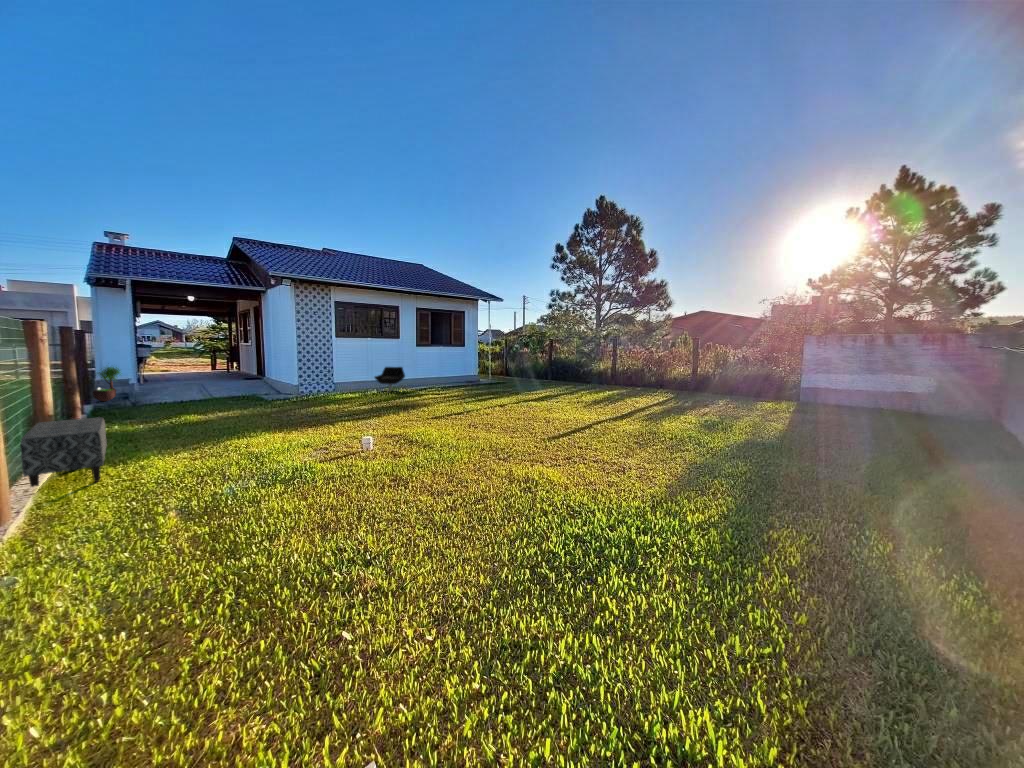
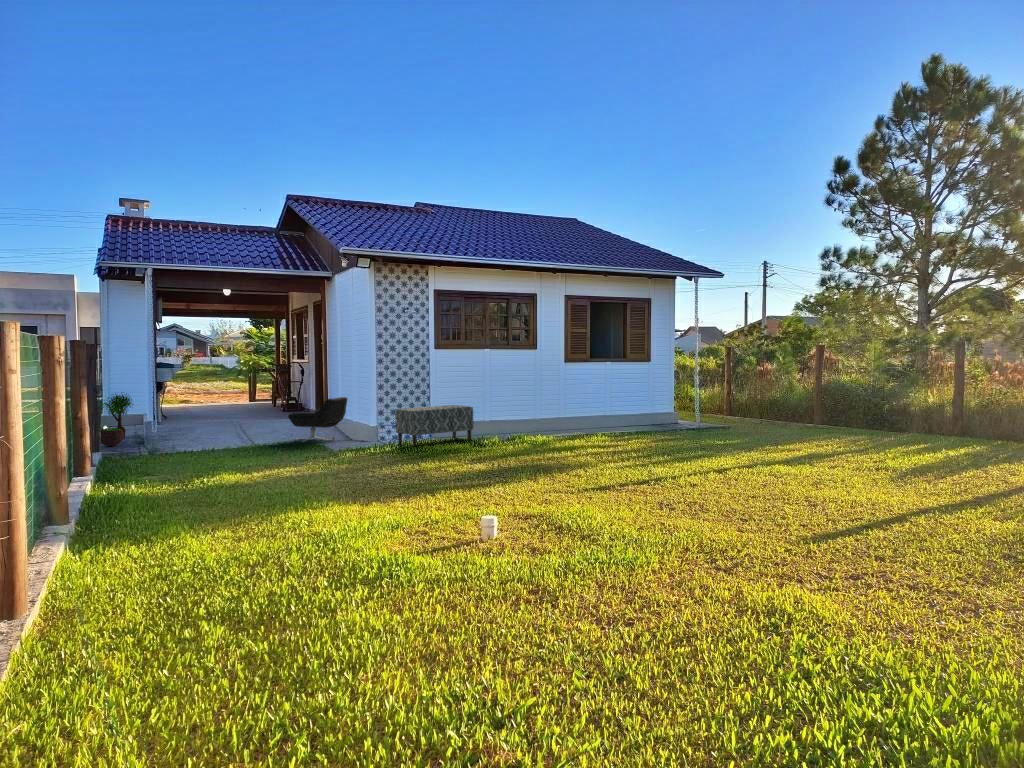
lounge chair: present [375,367,405,390] -> present [288,397,347,442]
bench: present [20,417,107,492] -> present [395,405,474,446]

